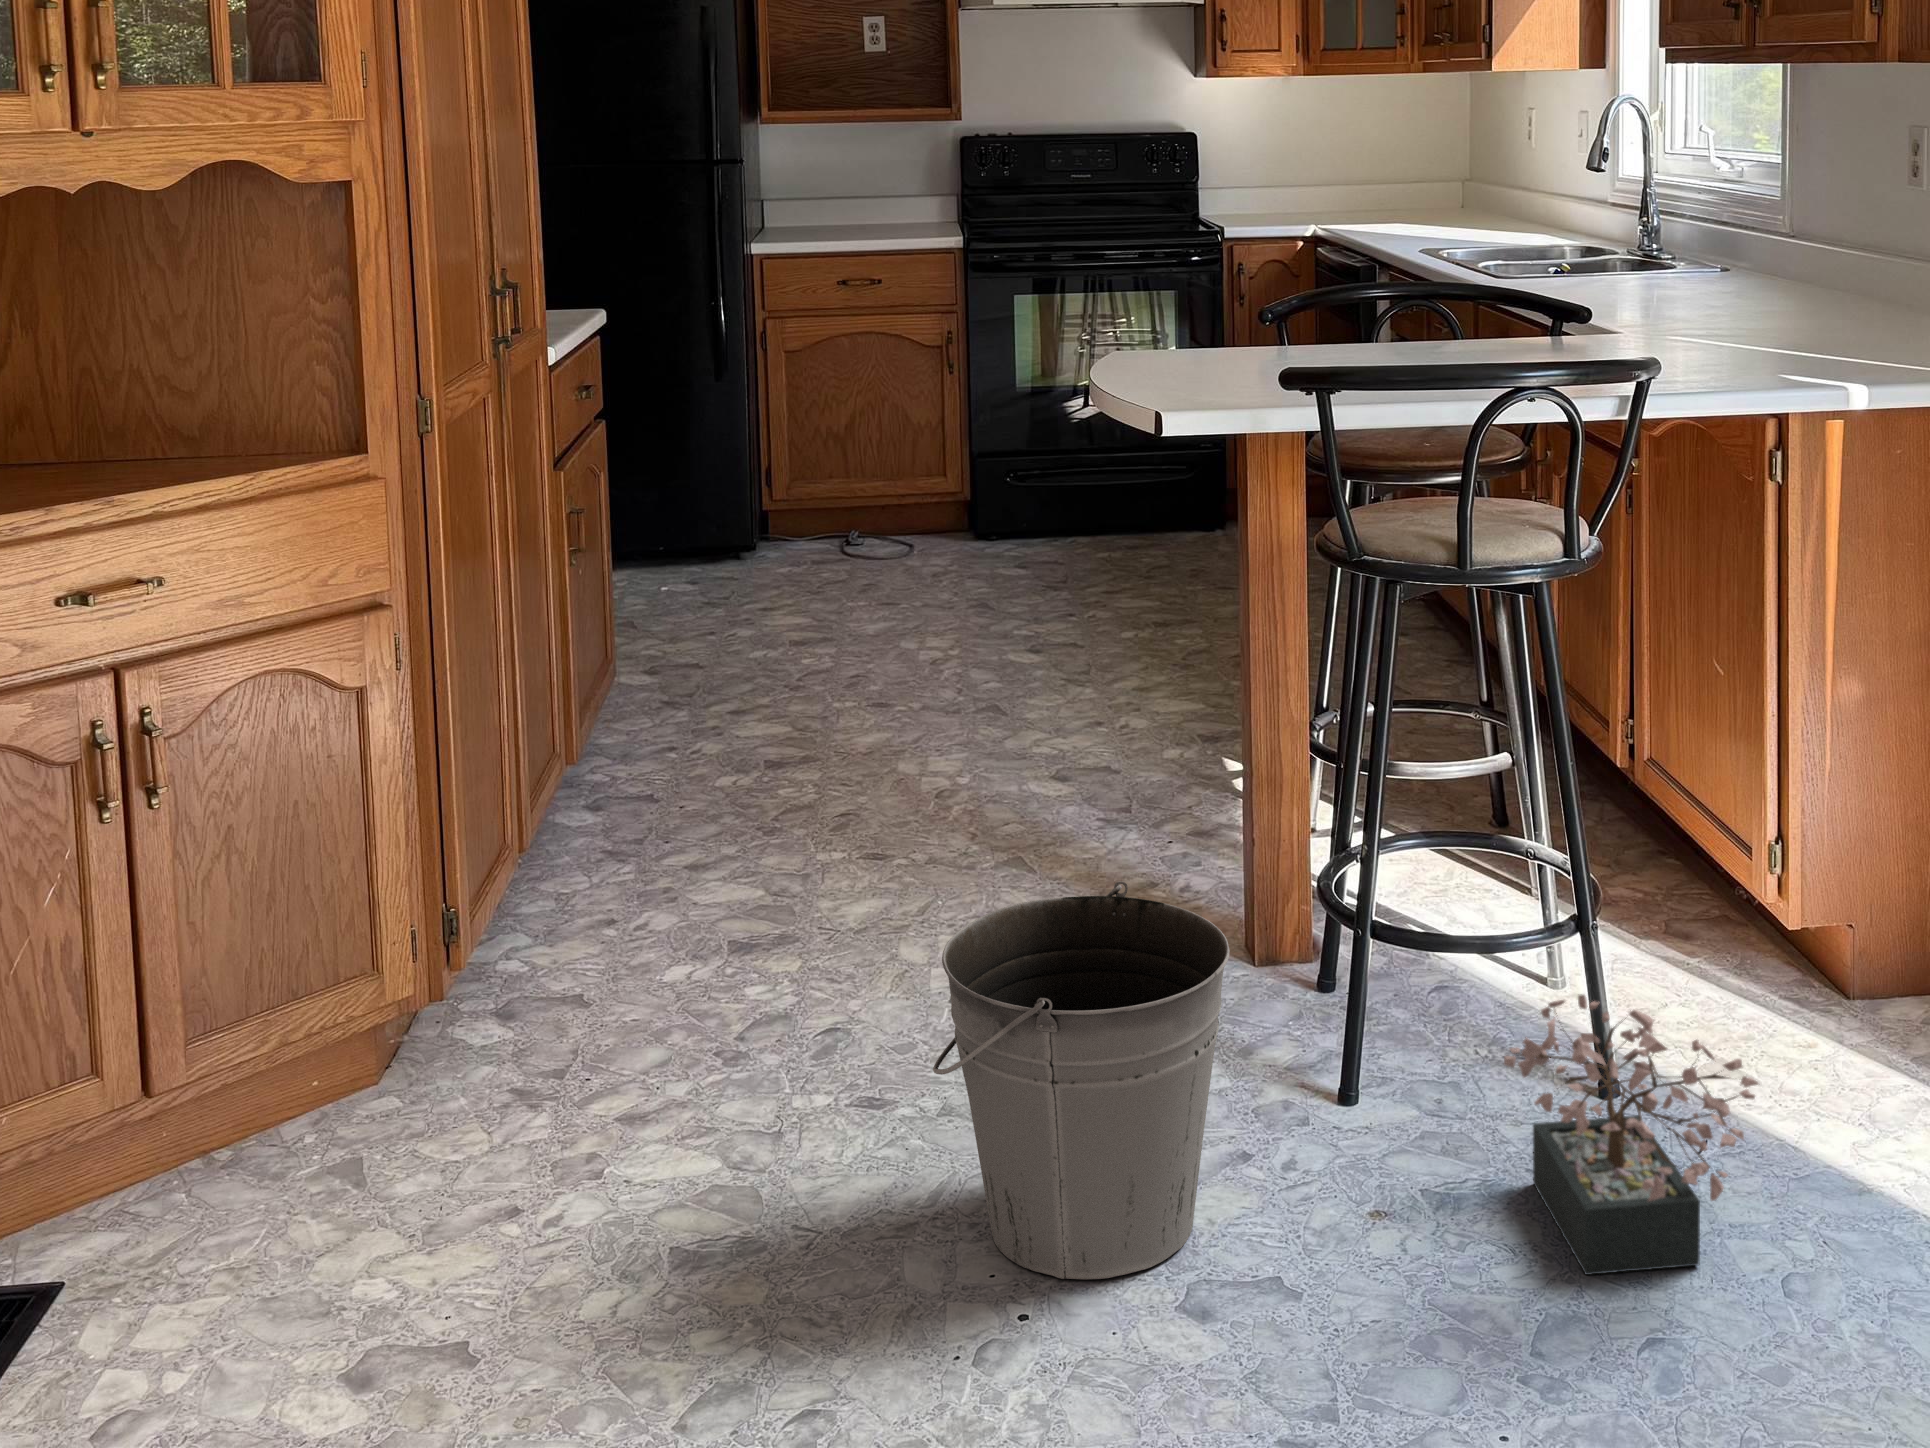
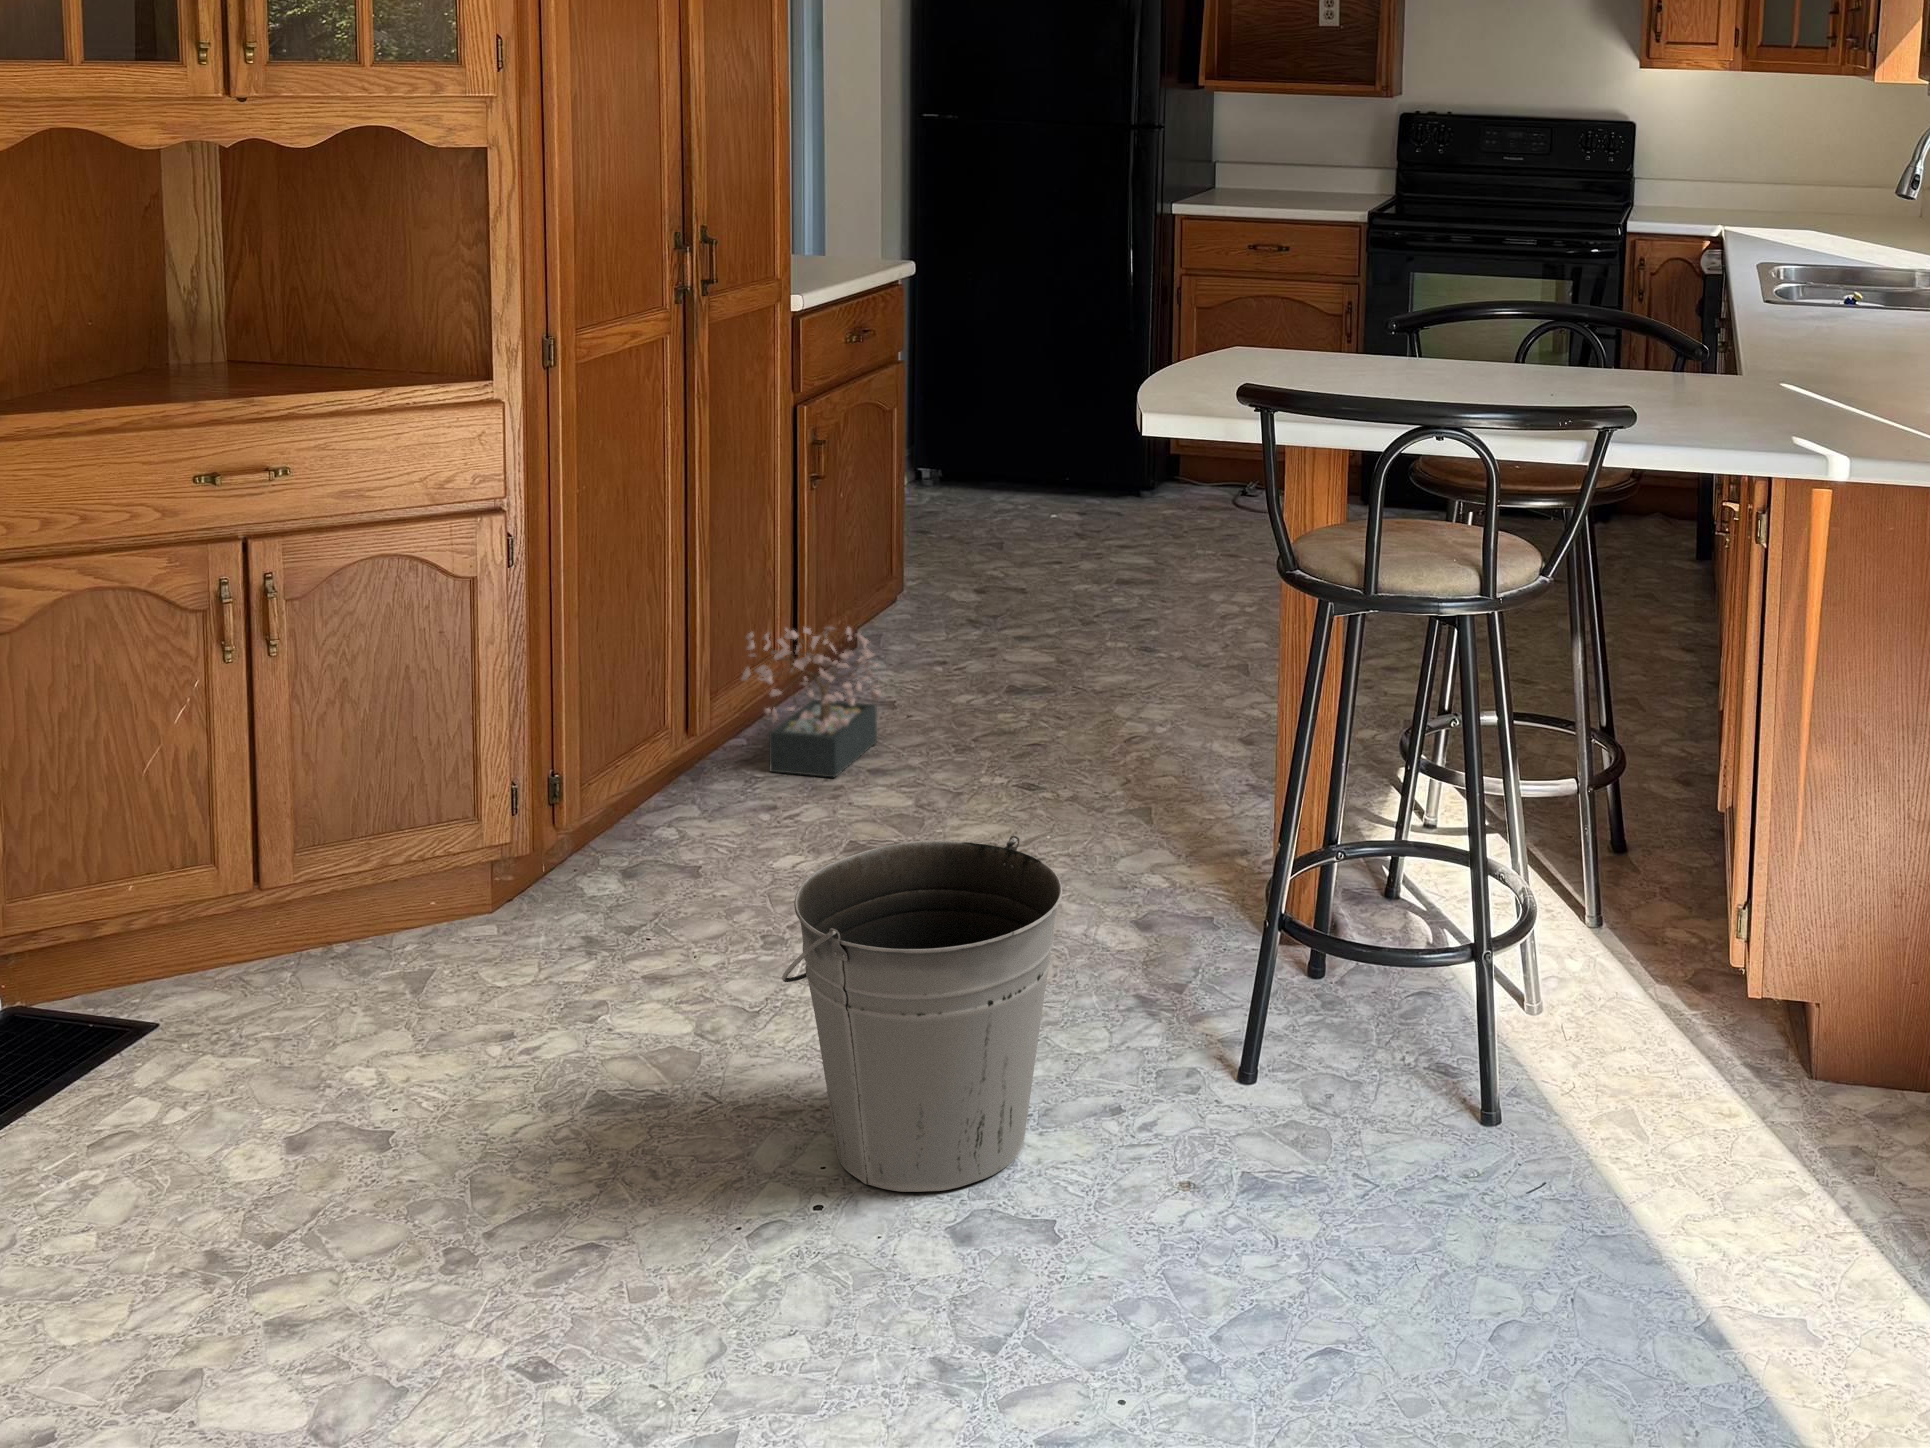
decorative plant: present [1504,994,1758,1275] -> present [742,627,880,777]

